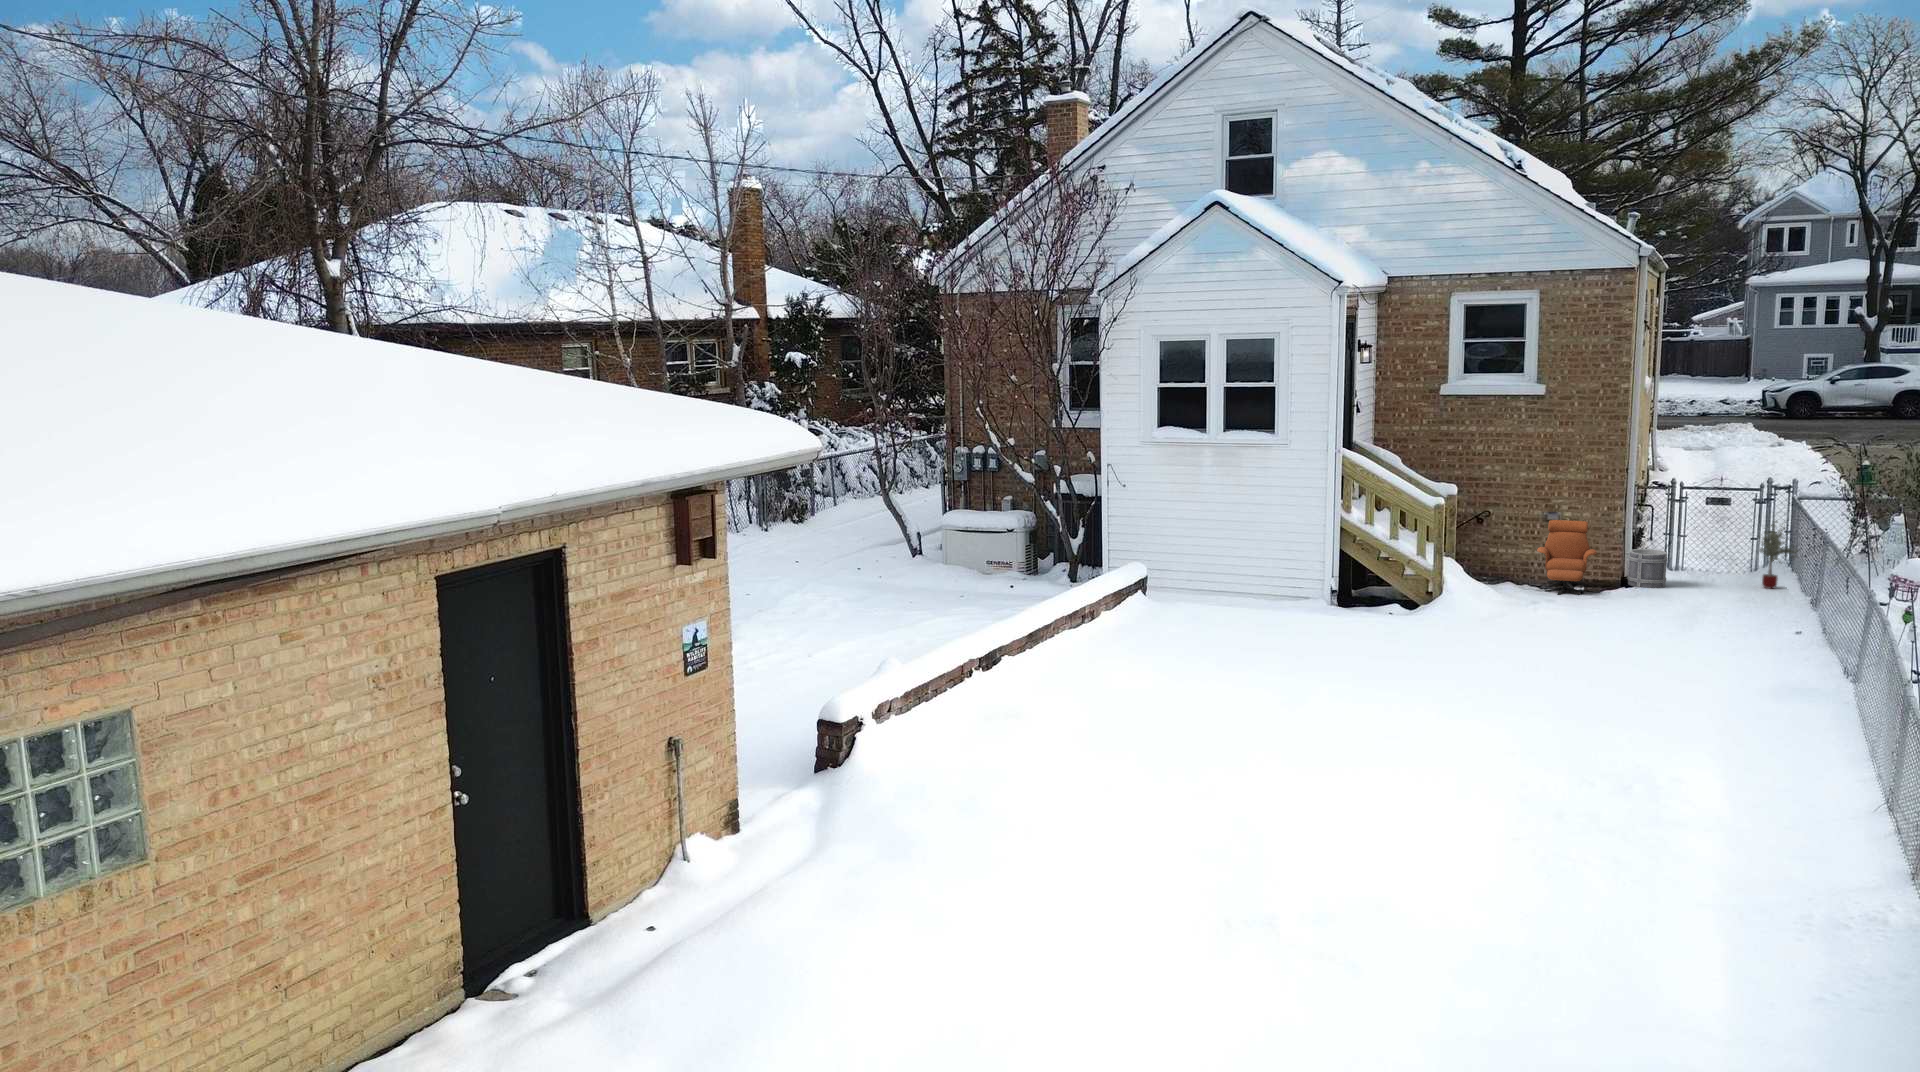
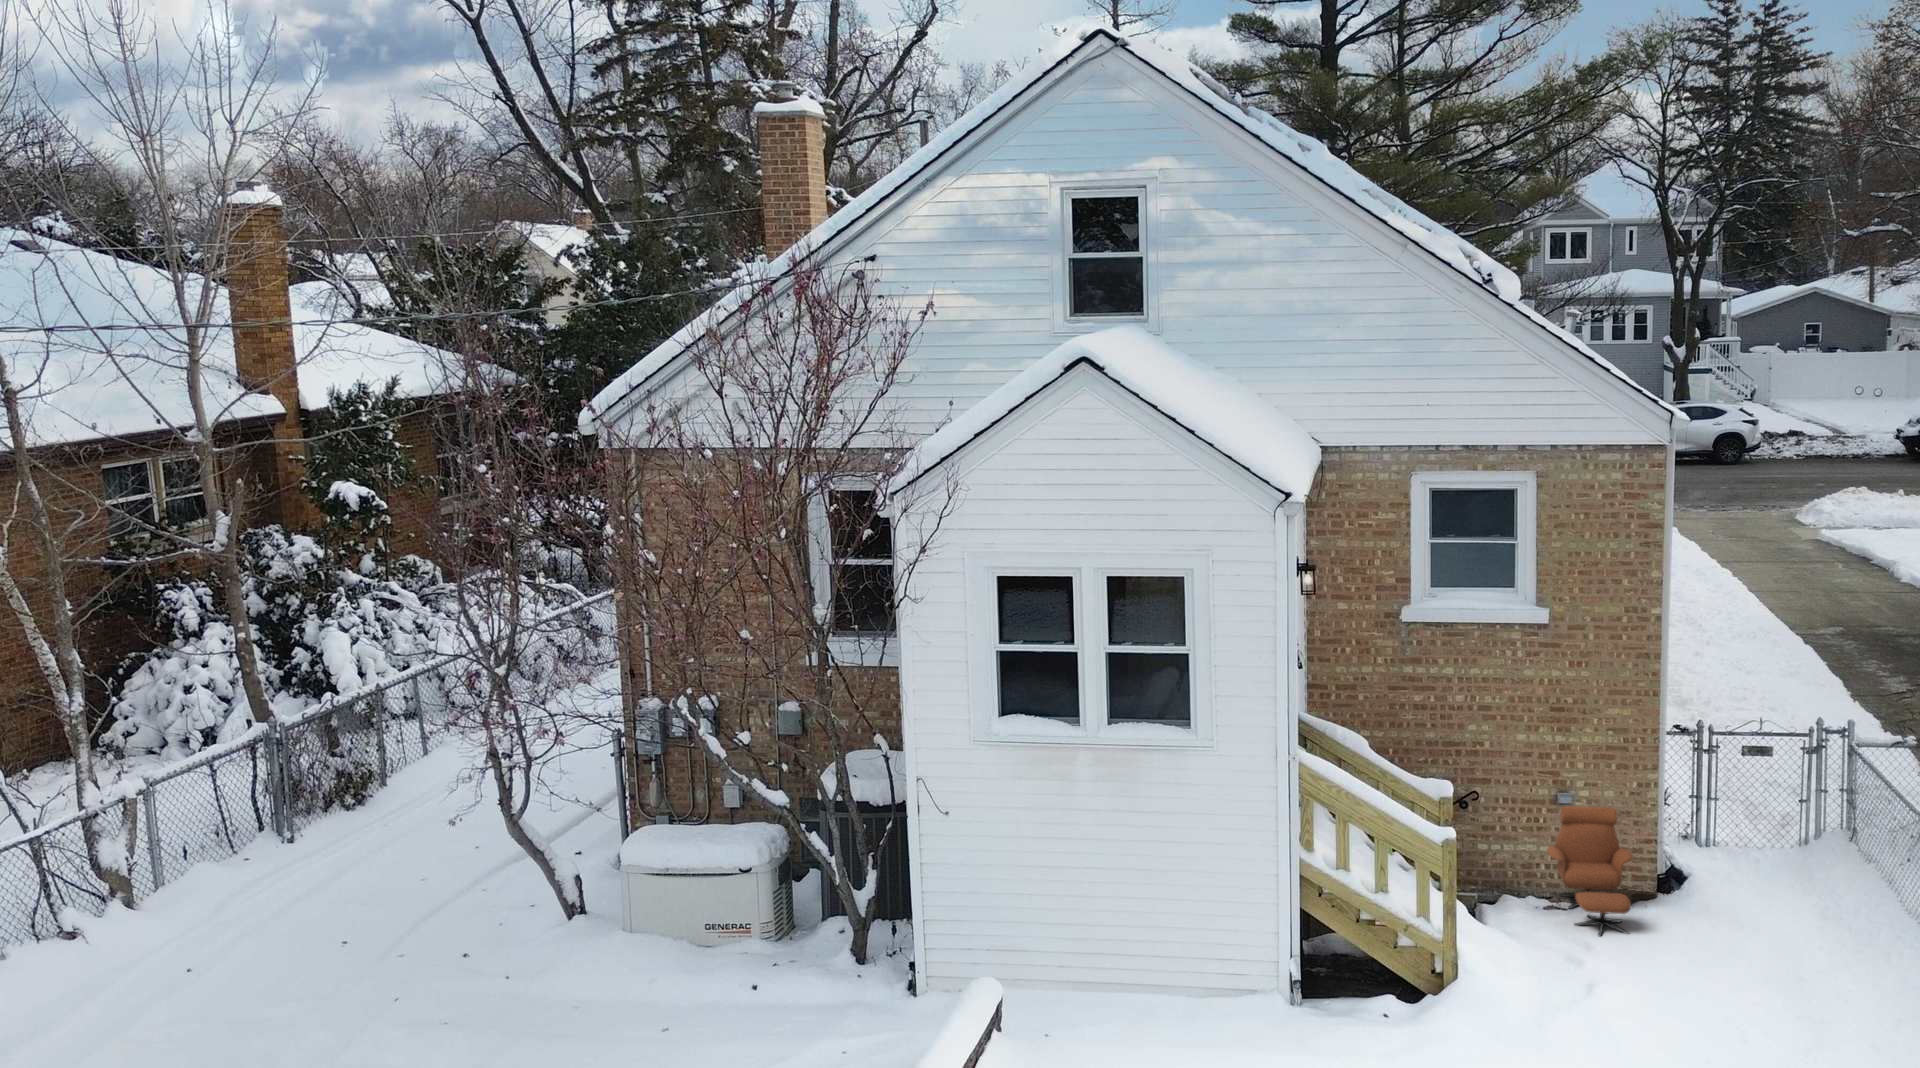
potted tree: present [1760,522,1797,589] -> none [1835,793,1898,888]
bucket: present [1627,549,1668,588] -> none [1665,836,1723,901]

